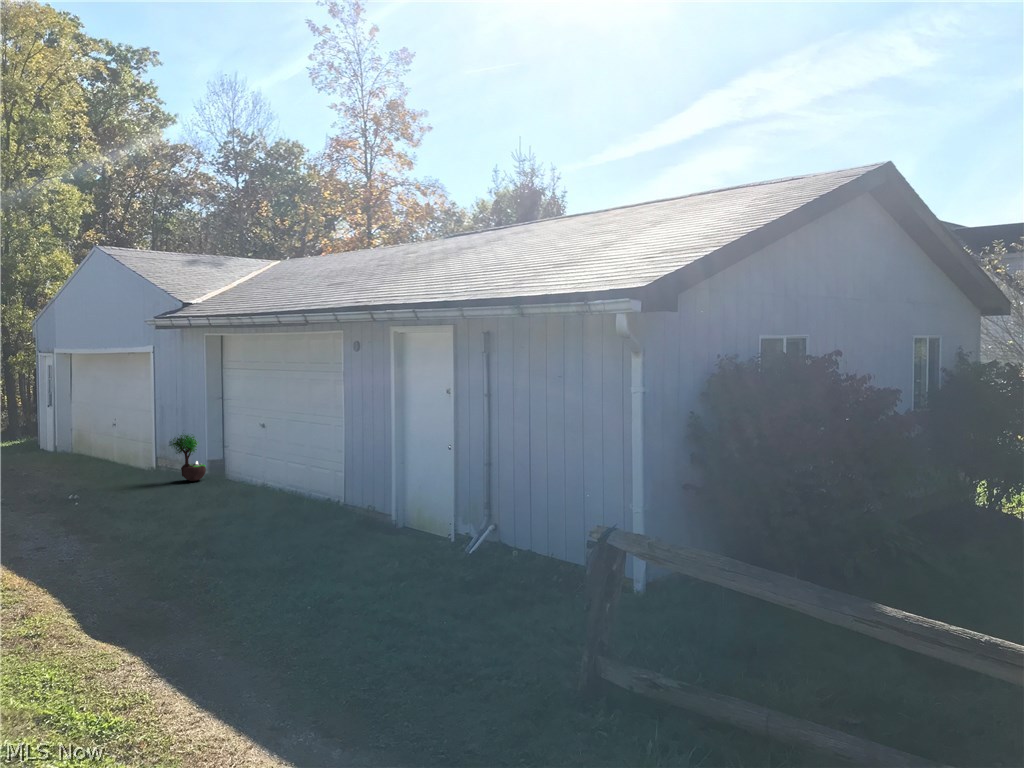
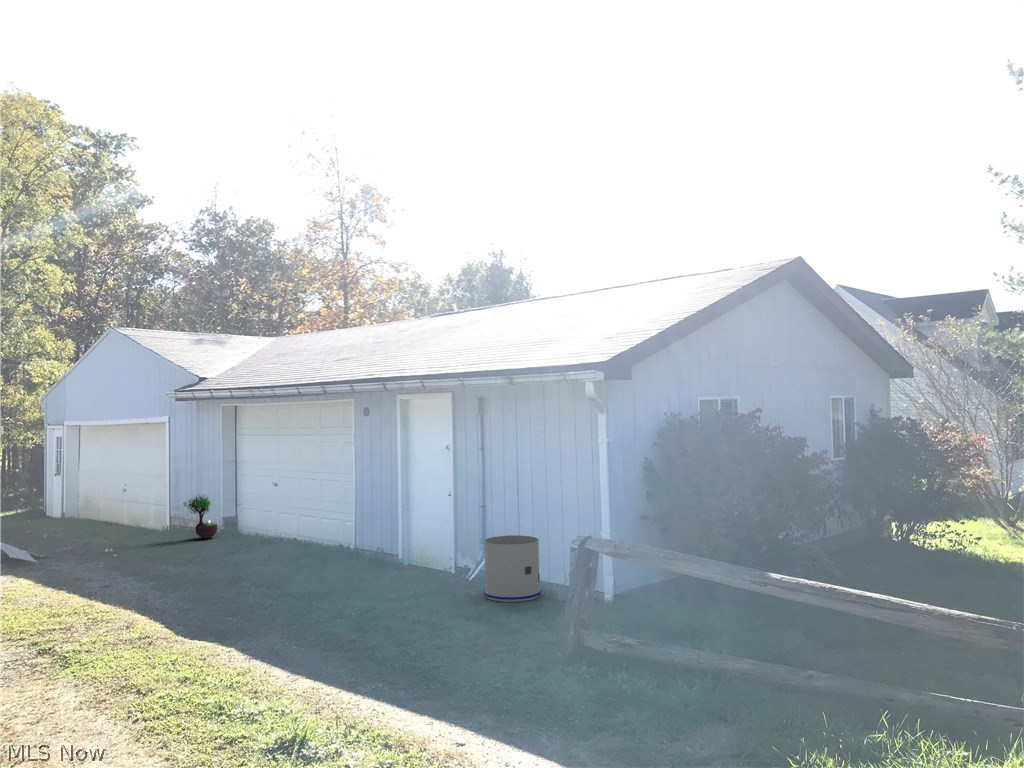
trash can: none [480,504,551,591] -> present [484,535,541,602]

